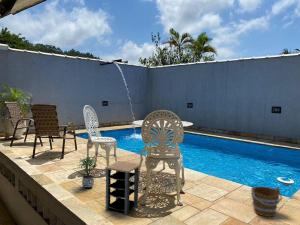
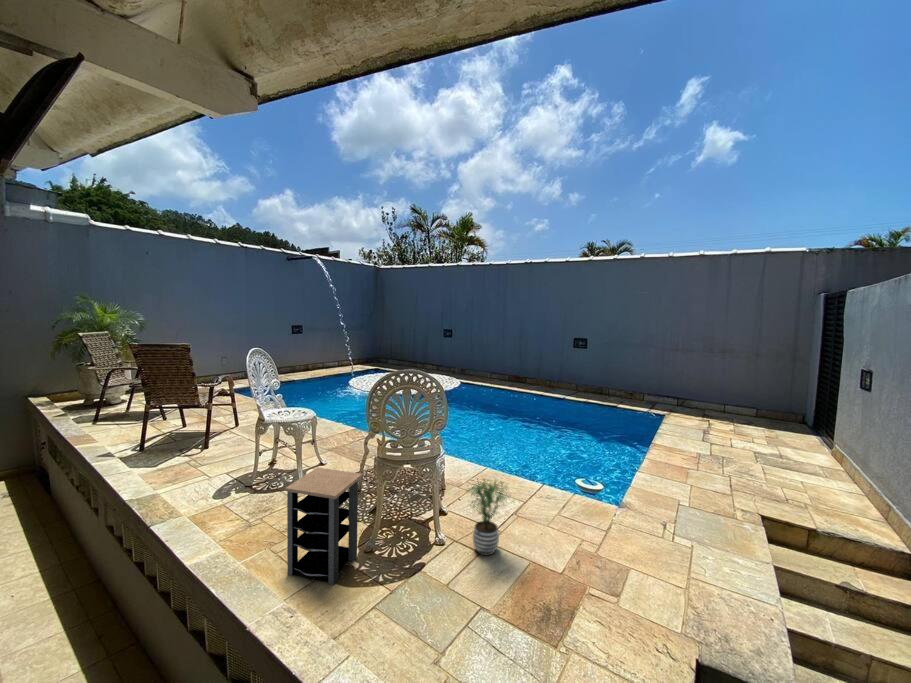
potted plant: present [79,156,96,189] -> present [468,478,510,556]
bucket: present [251,186,282,217] -> none [570,498,624,558]

